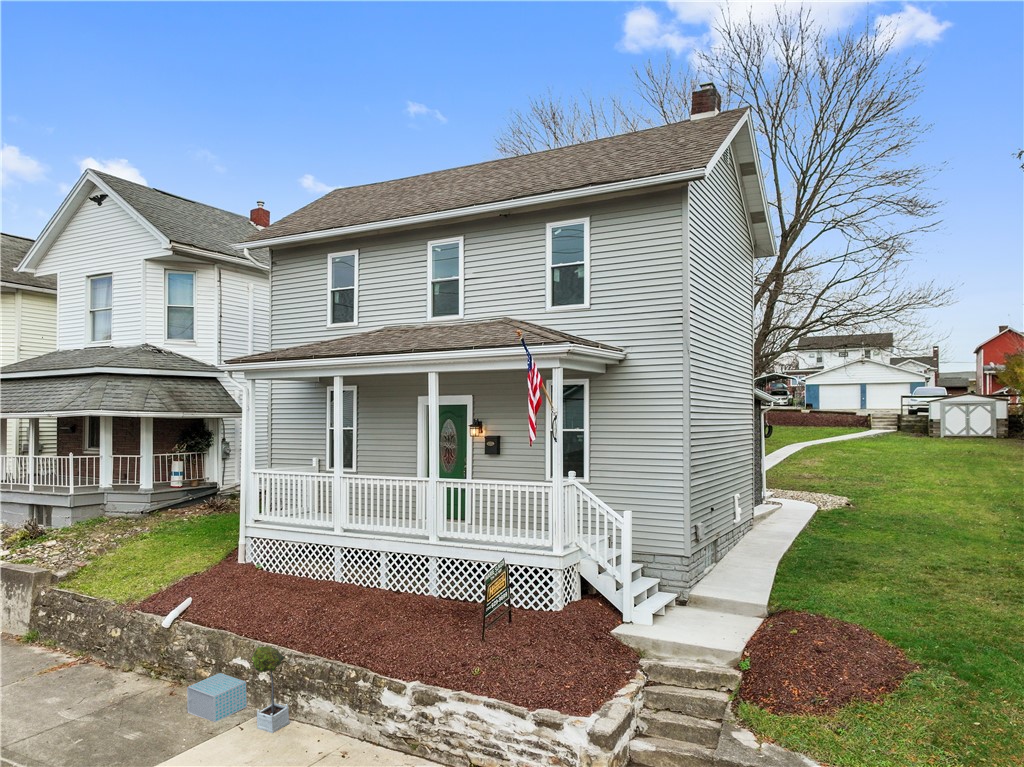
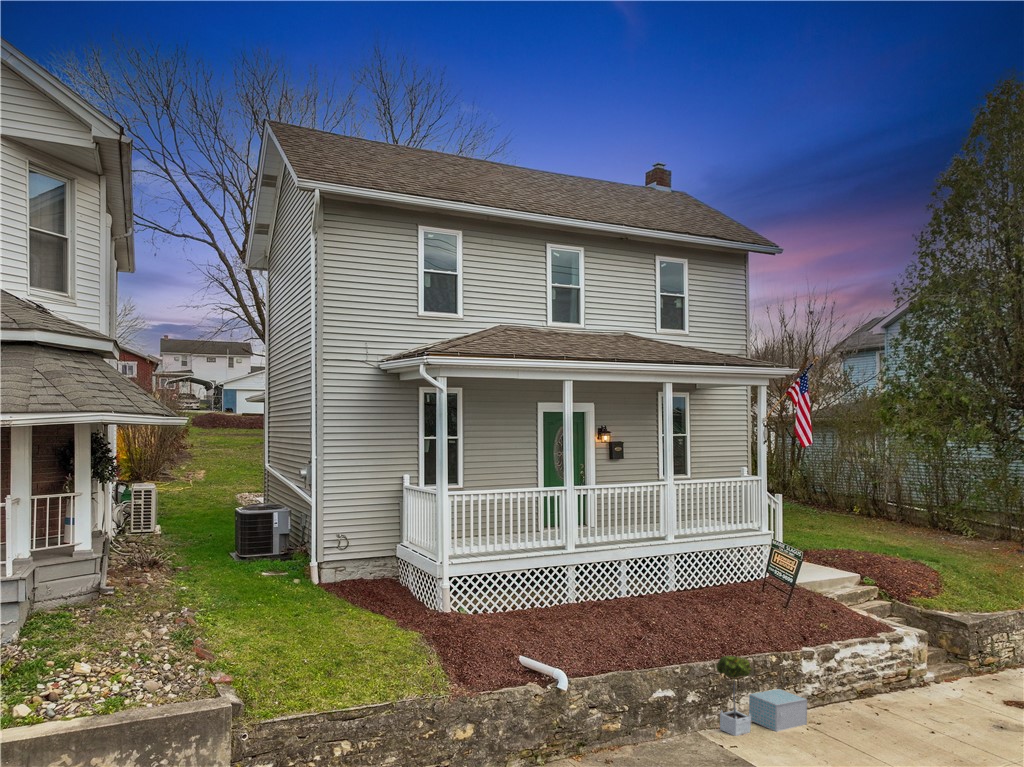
storage box: present [187,673,247,722] -> present [749,689,807,732]

